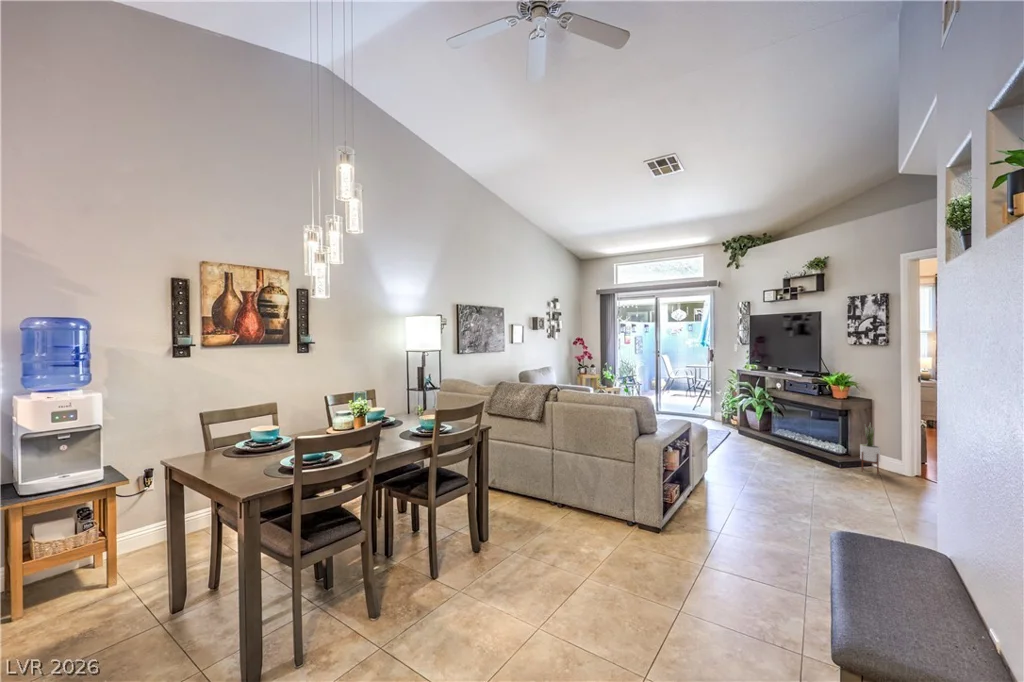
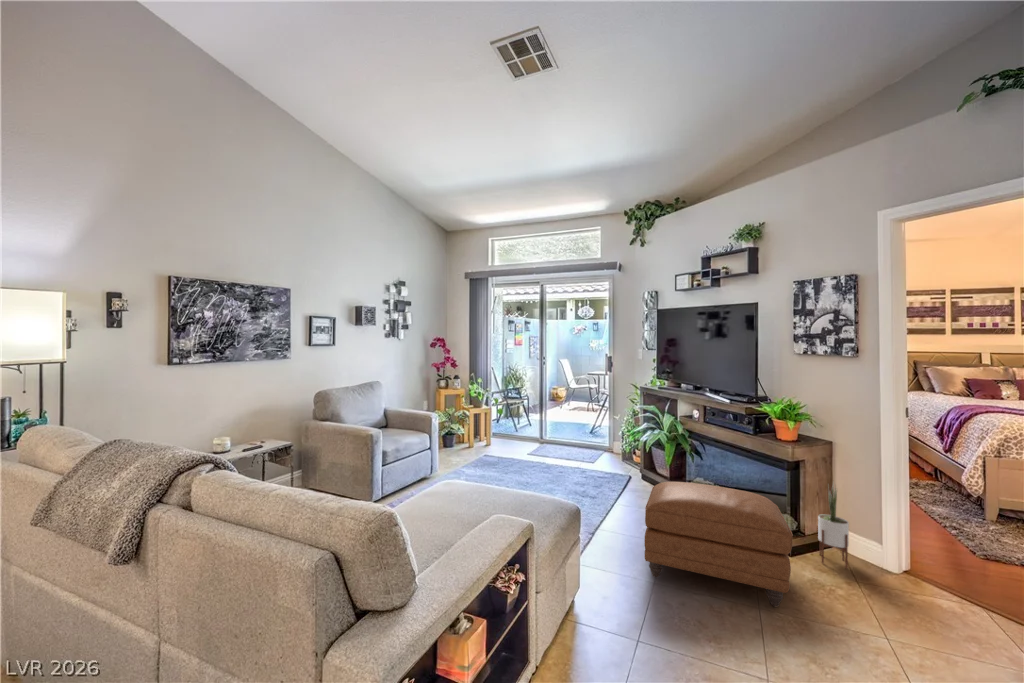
ottoman: none [742,422,832,483] -> present [645,482,793,607]

